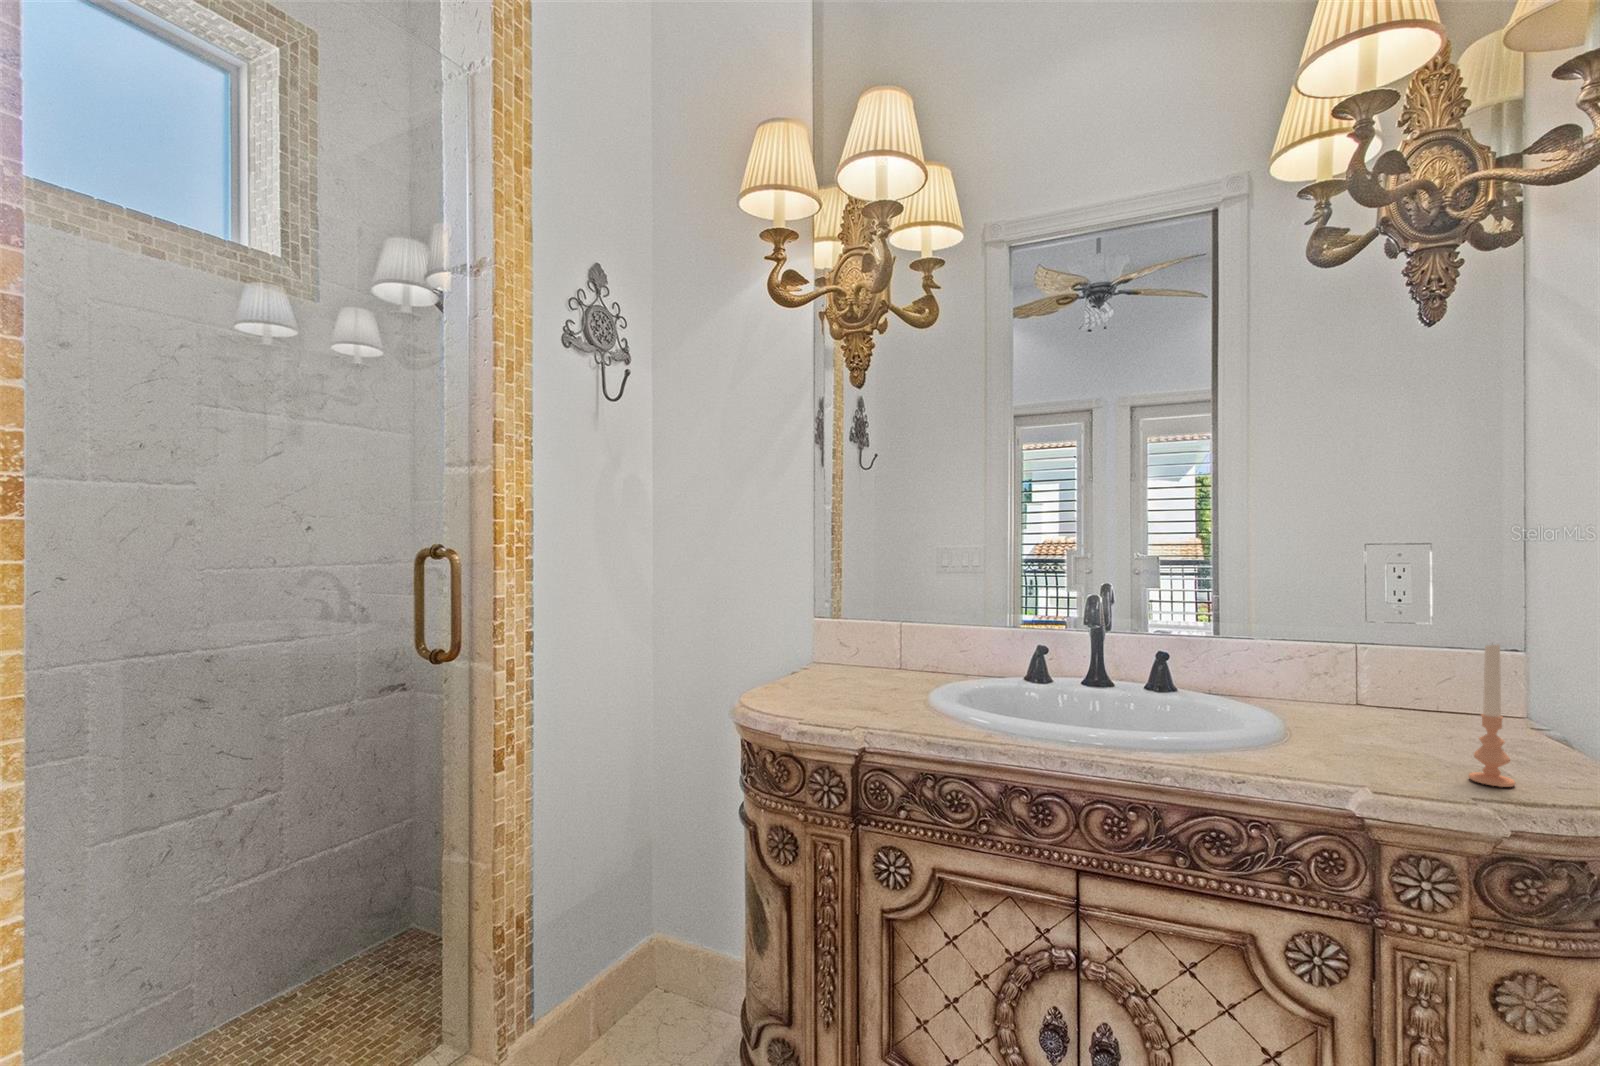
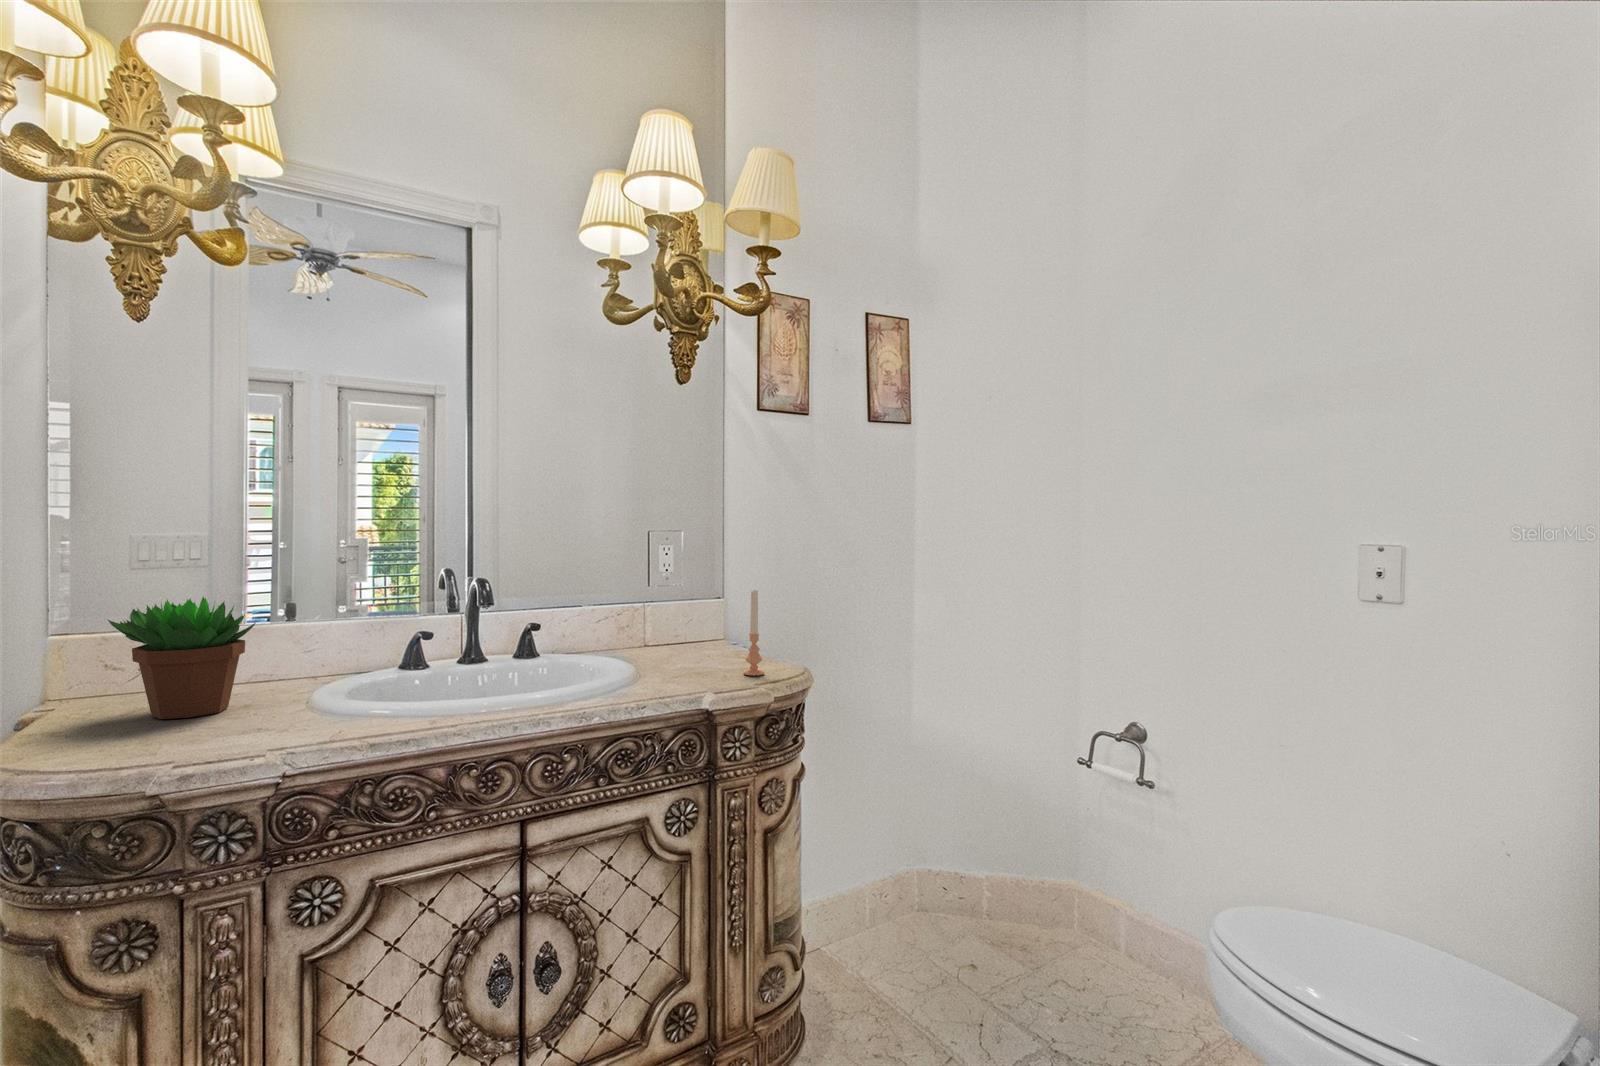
succulent plant: none [815,593,901,688] -> present [108,596,255,719]

